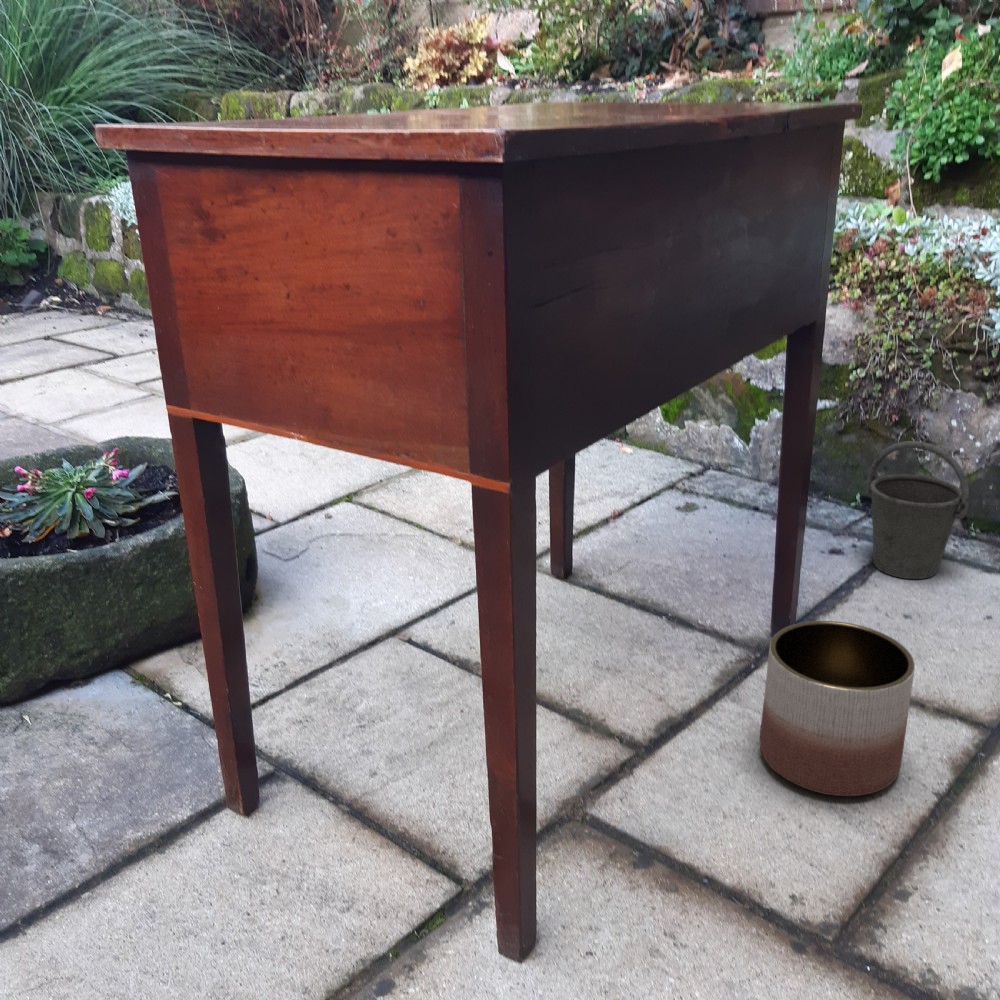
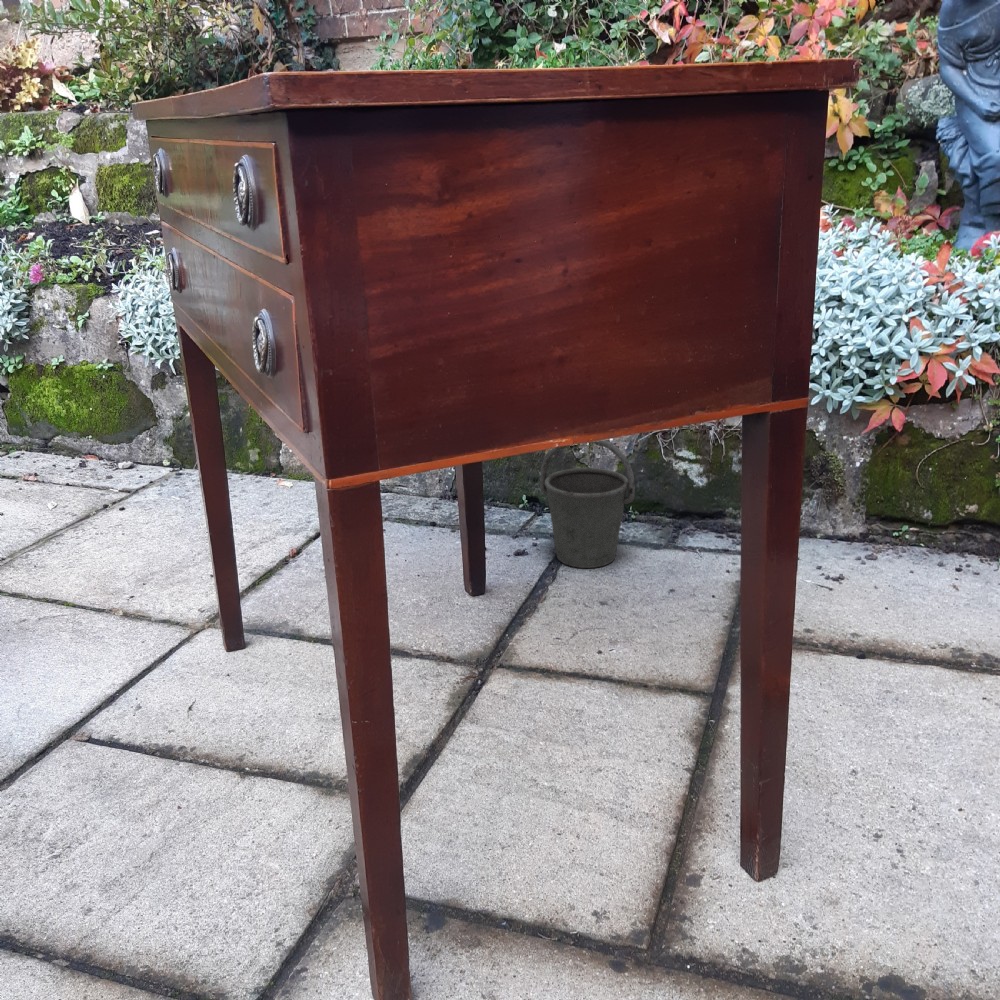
planter: present [760,621,915,796] -> none [512,620,653,797]

